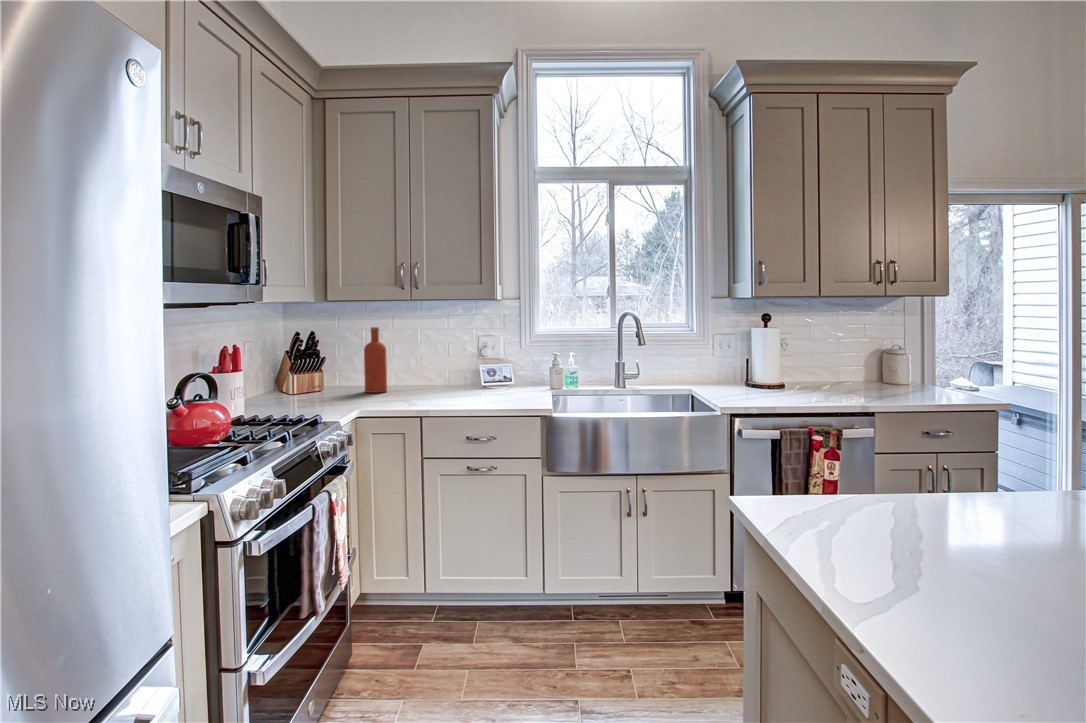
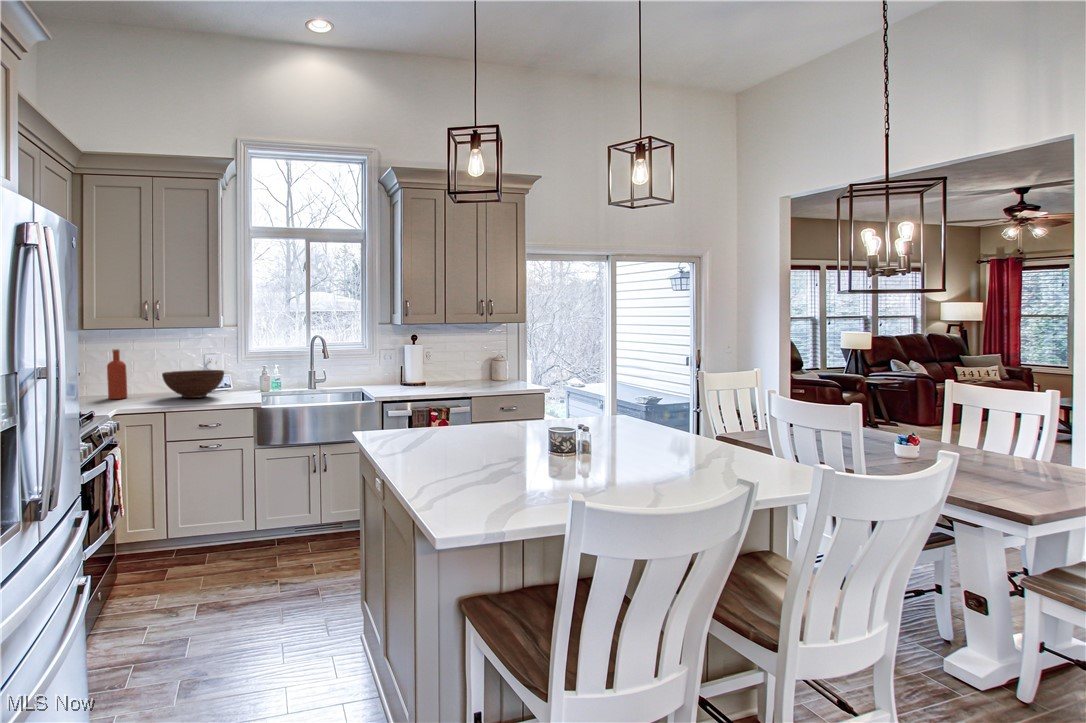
fruit bowl: none [427,358,504,395] -> present [162,370,224,398]

